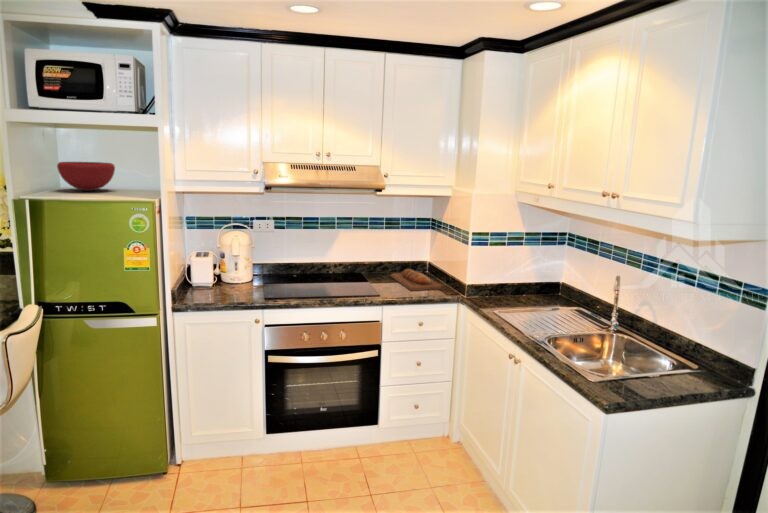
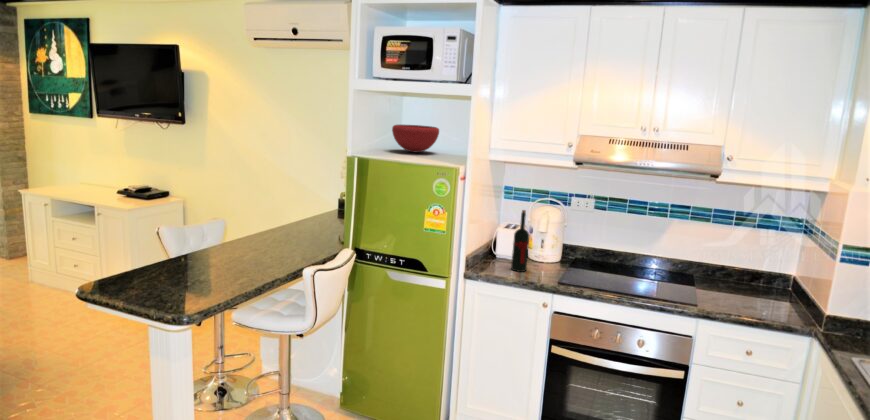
wine bottle: none [214,237,230,295] -> present [511,210,529,272]
bread loaf: present [391,269,442,291] -> none [733,281,796,316]

